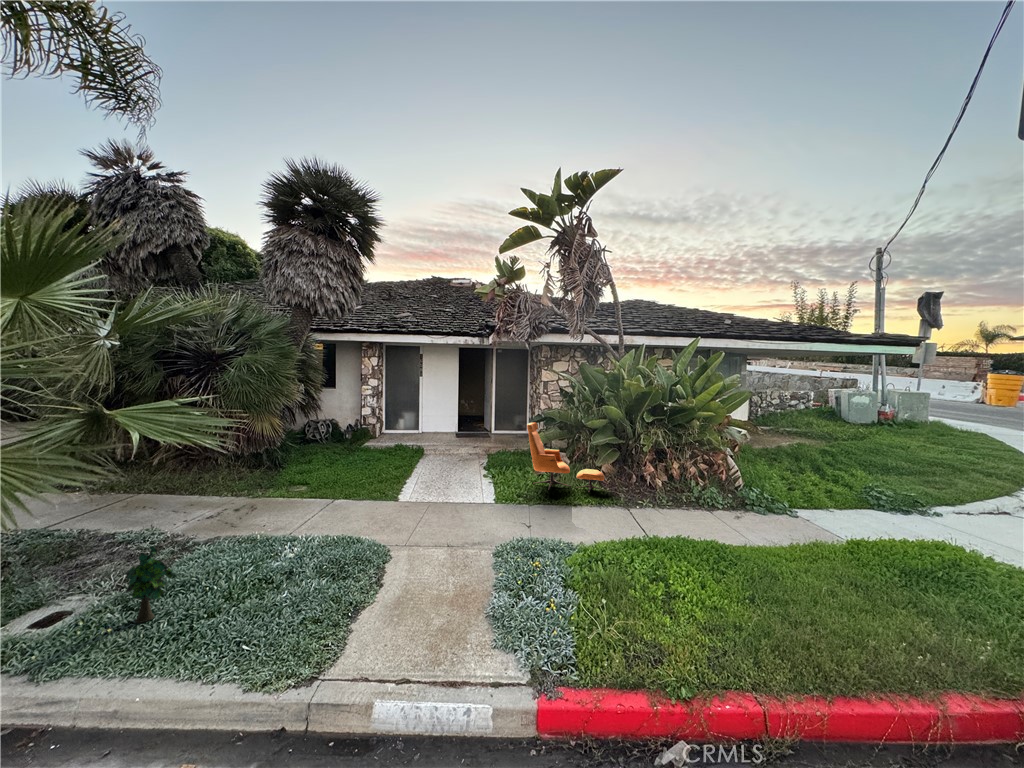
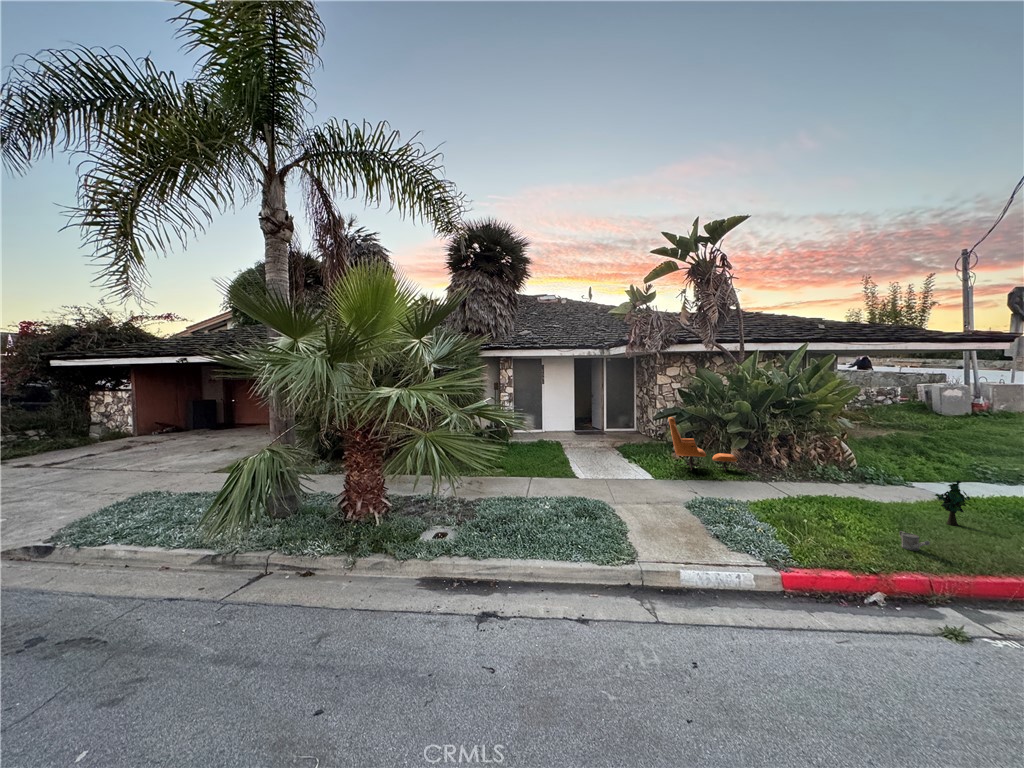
decorative plant: present [122,546,175,623] -> present [935,480,970,526]
watering can: none [746,607,778,642] -> present [900,531,930,551]

